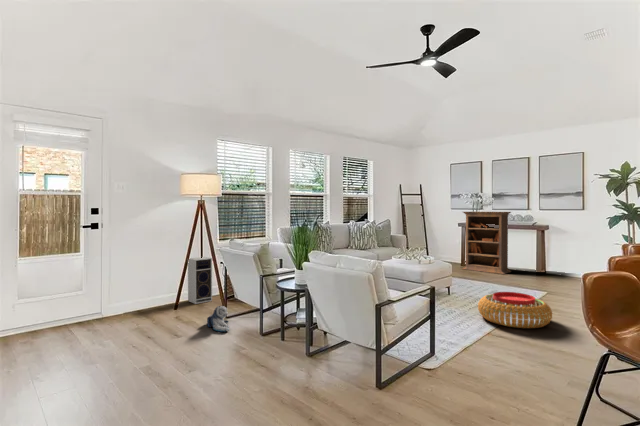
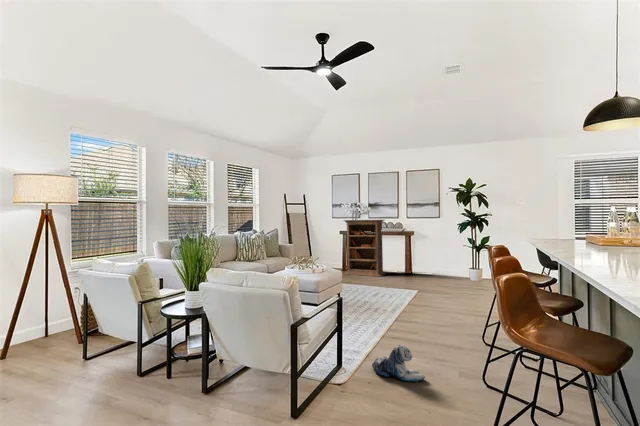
speaker: present [188,257,212,304] -> none [28,282,66,345]
pouf: present [478,292,552,328] -> none [370,294,433,327]
plush toy: present [207,306,229,332] -> present [372,345,425,382]

